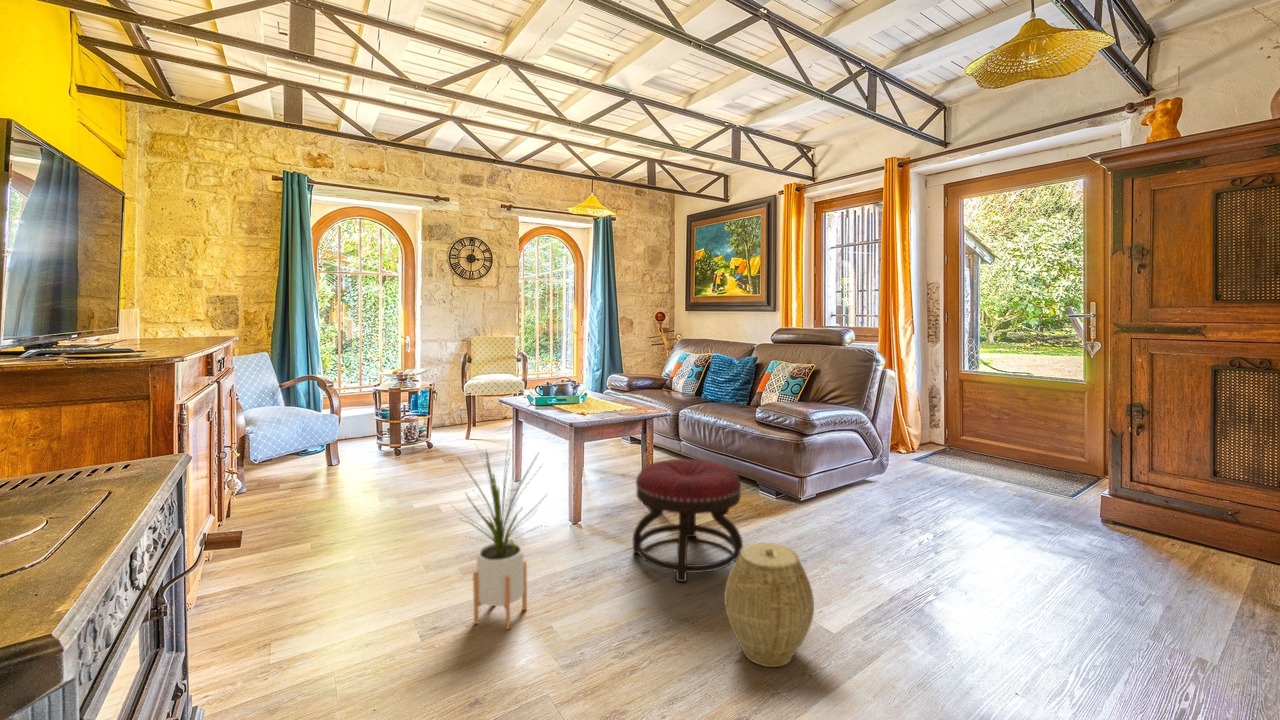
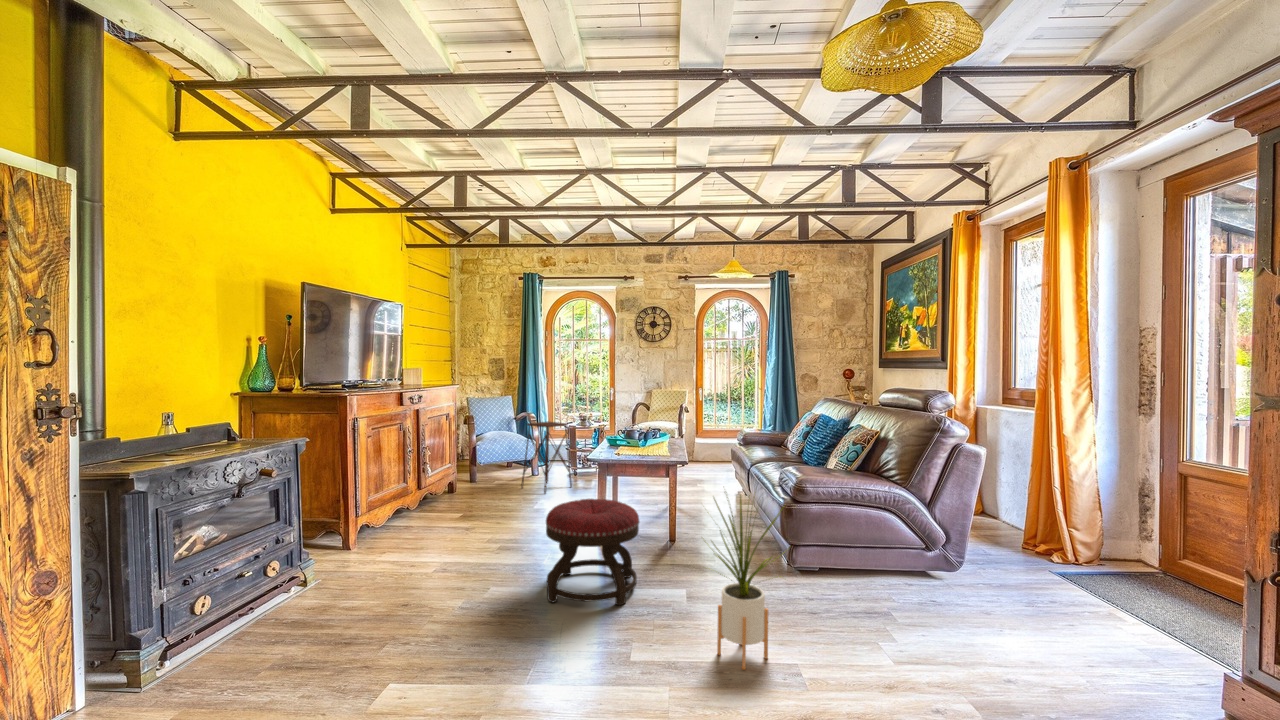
side table: none [375,383,441,477] -> present [521,422,572,493]
house plant: present [458,453,541,629] -> present [714,496,784,670]
woven basket: present [724,543,814,667] -> none [466,566,544,675]

